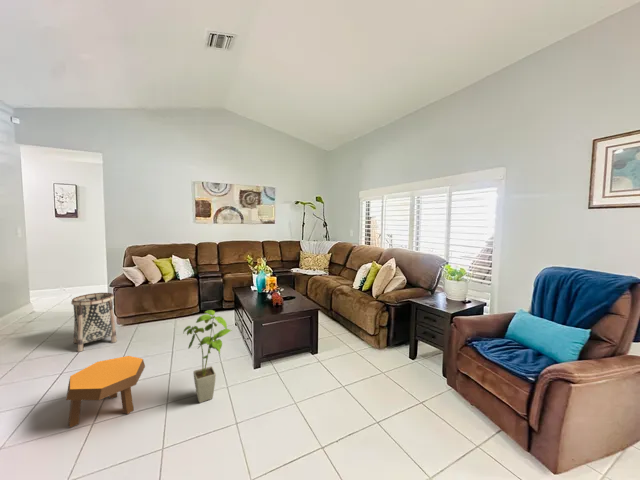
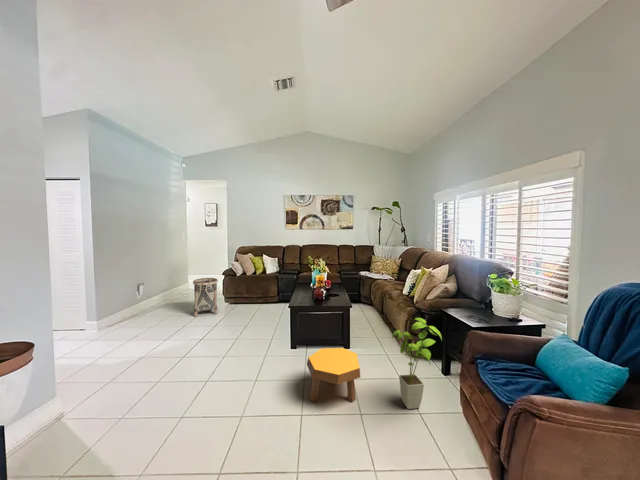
house plant: present [184,310,231,403] -> present [392,318,442,409]
footstool: present [66,356,145,428] -> present [307,348,360,402]

